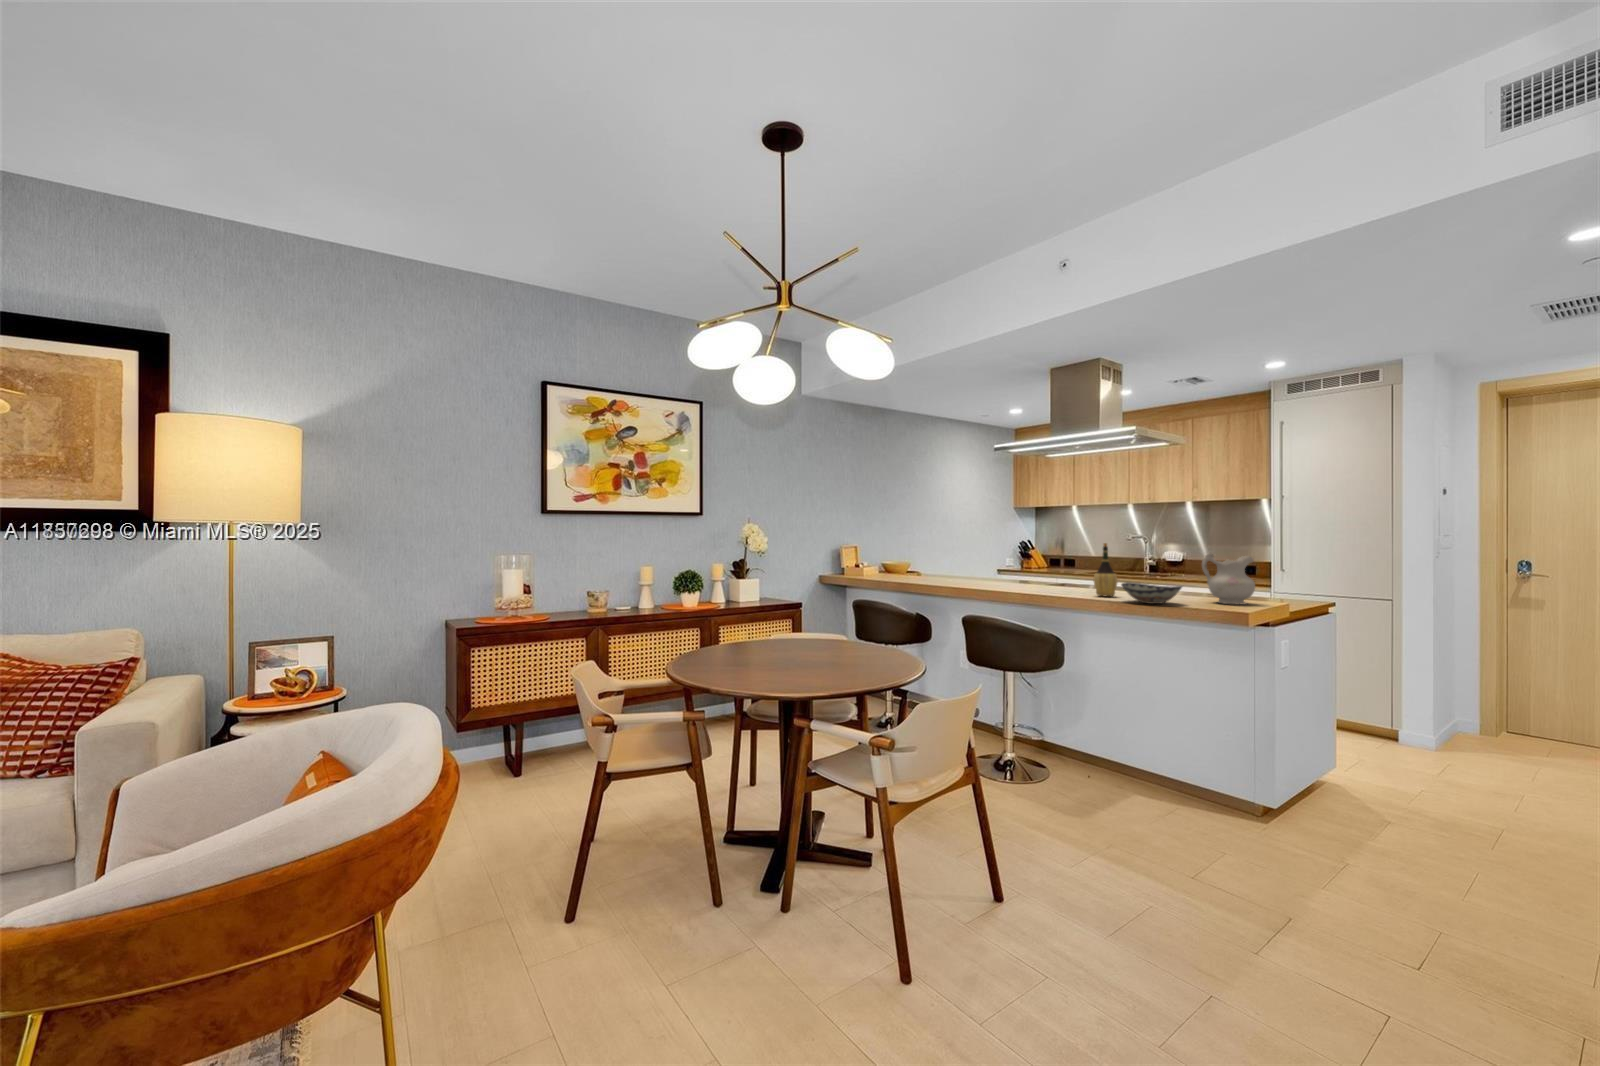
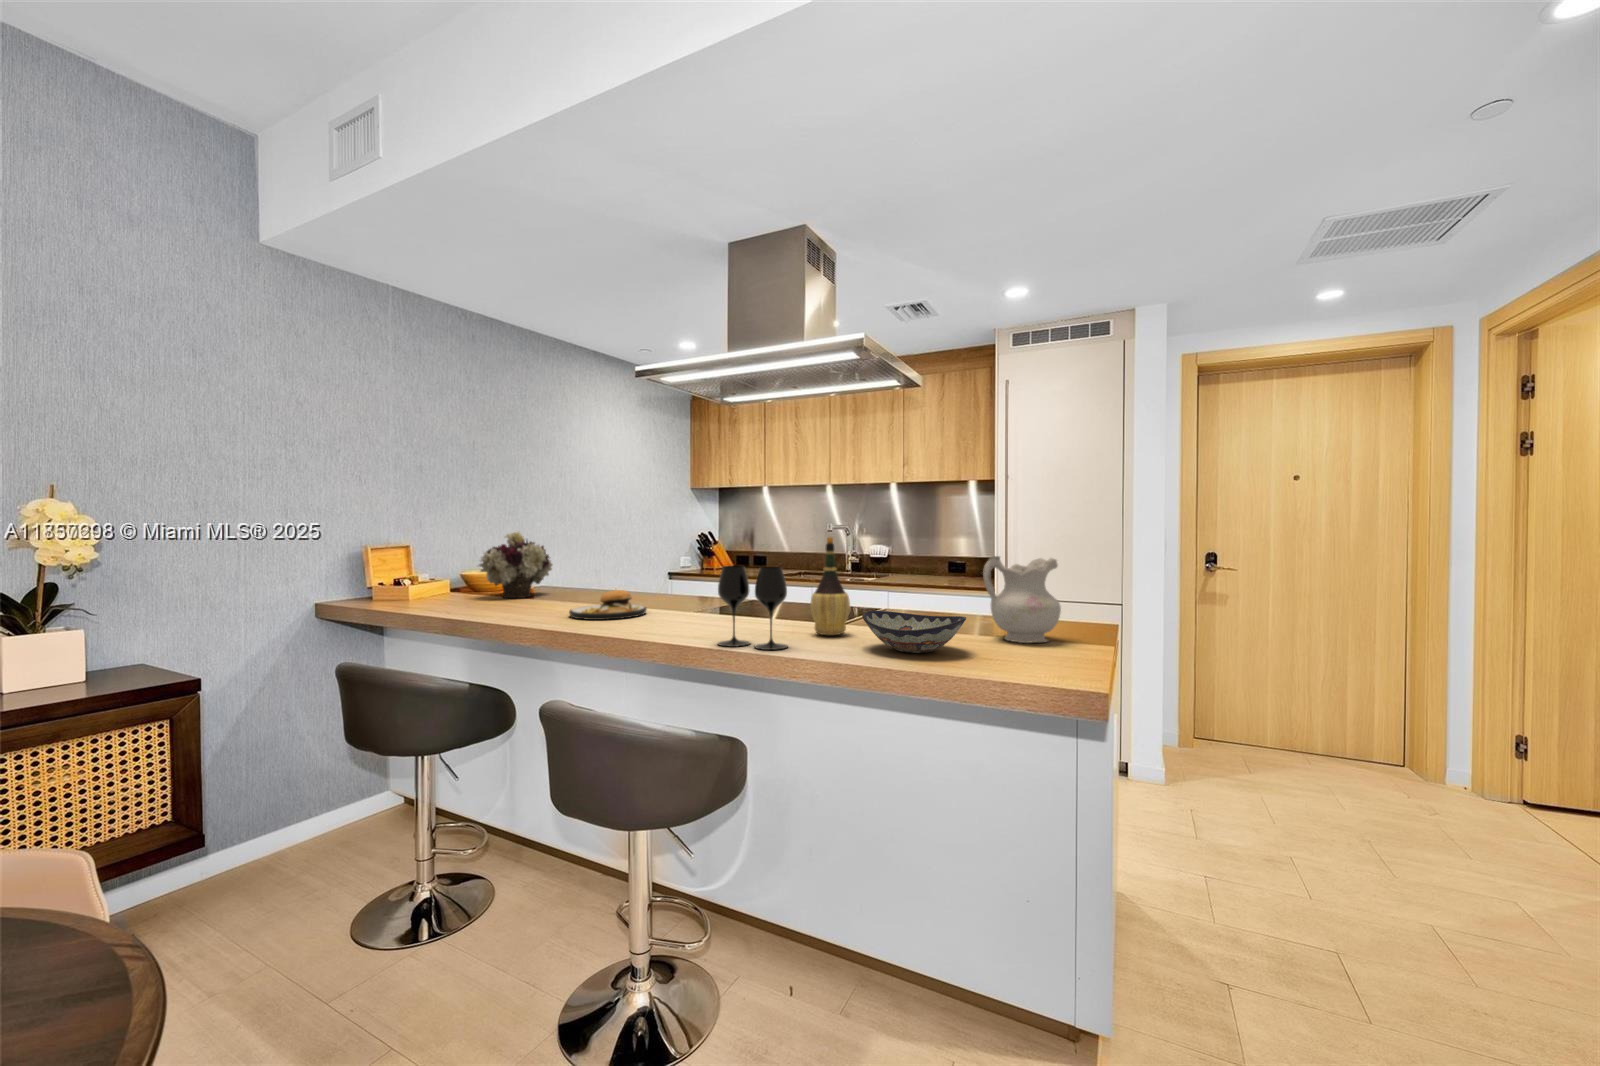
flower arrangement: none [896,539,935,577] -> present [479,532,553,598]
wine glass: none [1040,557,1079,599] -> present [718,566,788,650]
plate: none [954,564,997,586] -> present [569,590,647,620]

